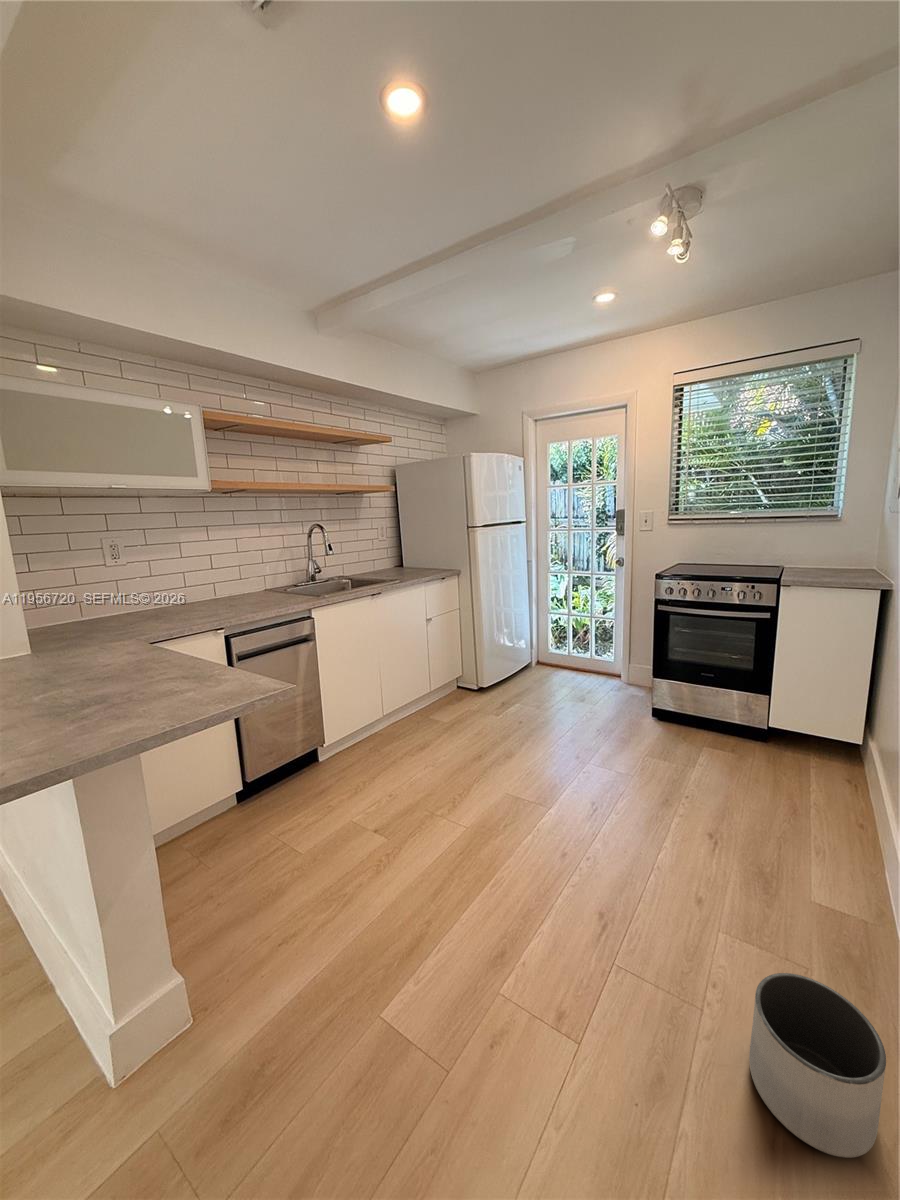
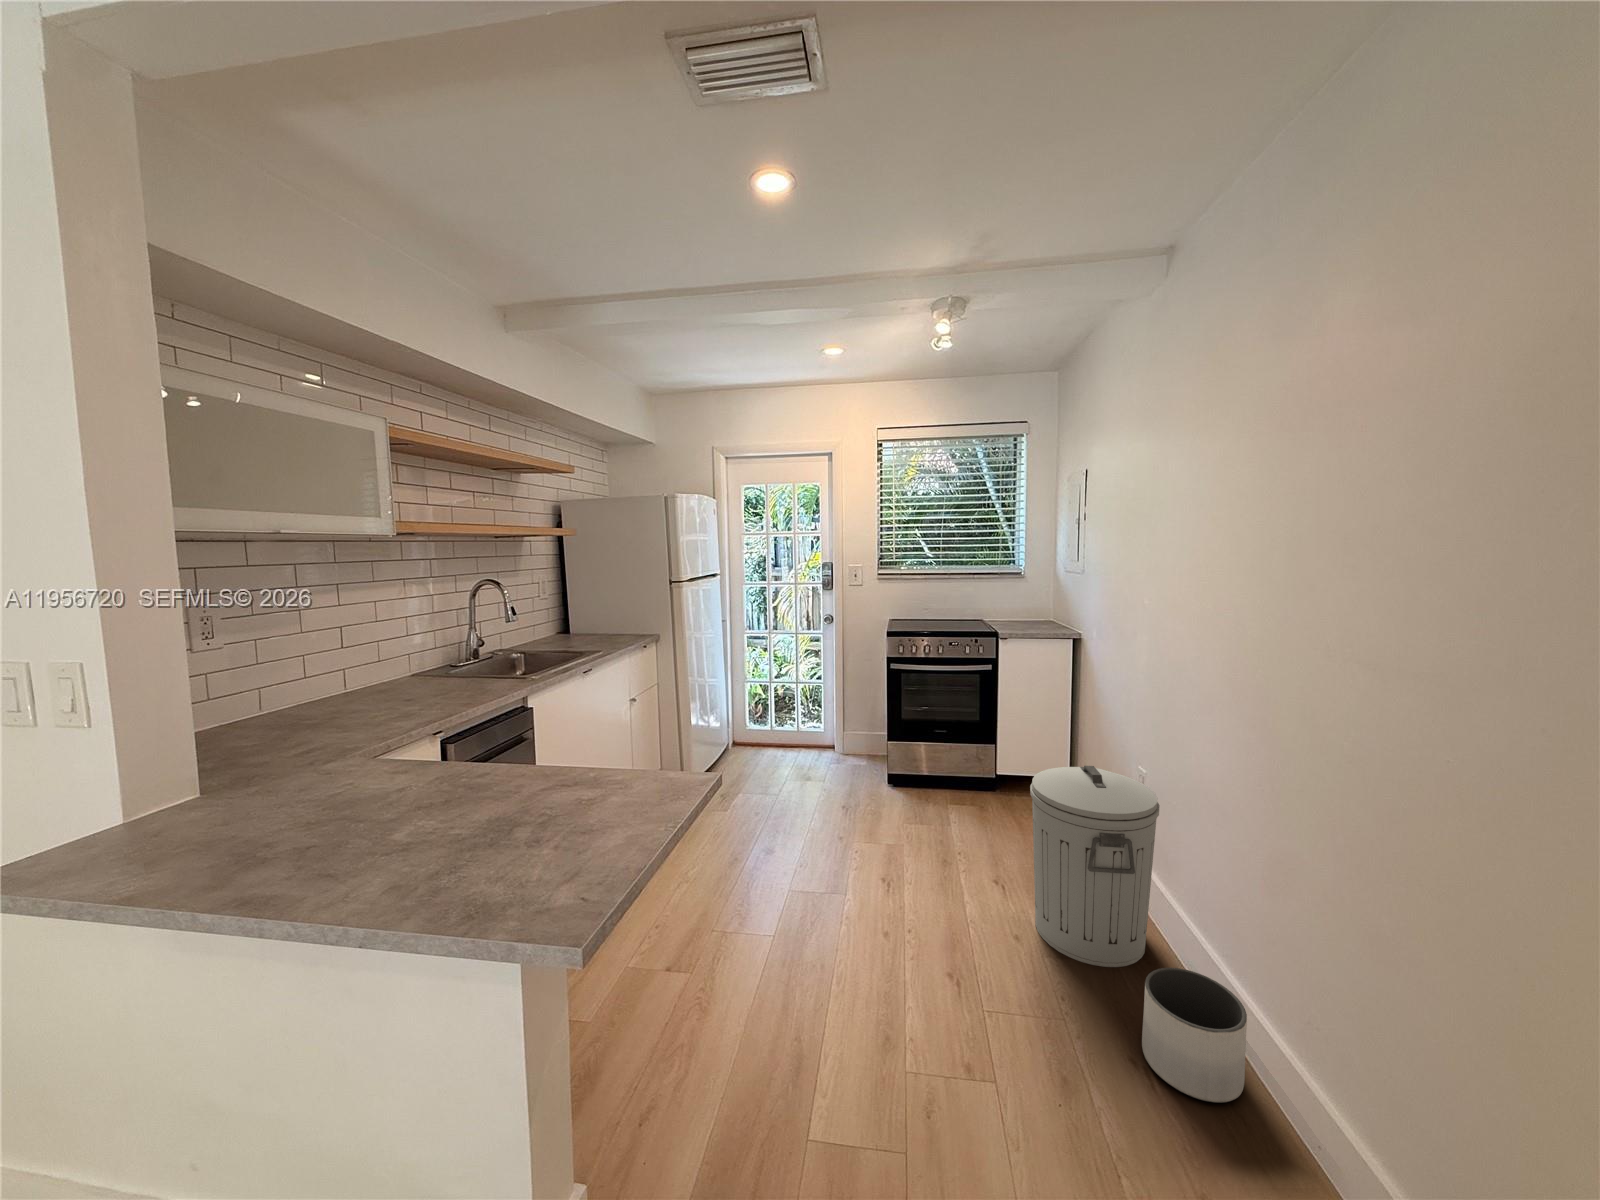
trash can: none [713,728,879,960] -> present [1030,766,1160,967]

